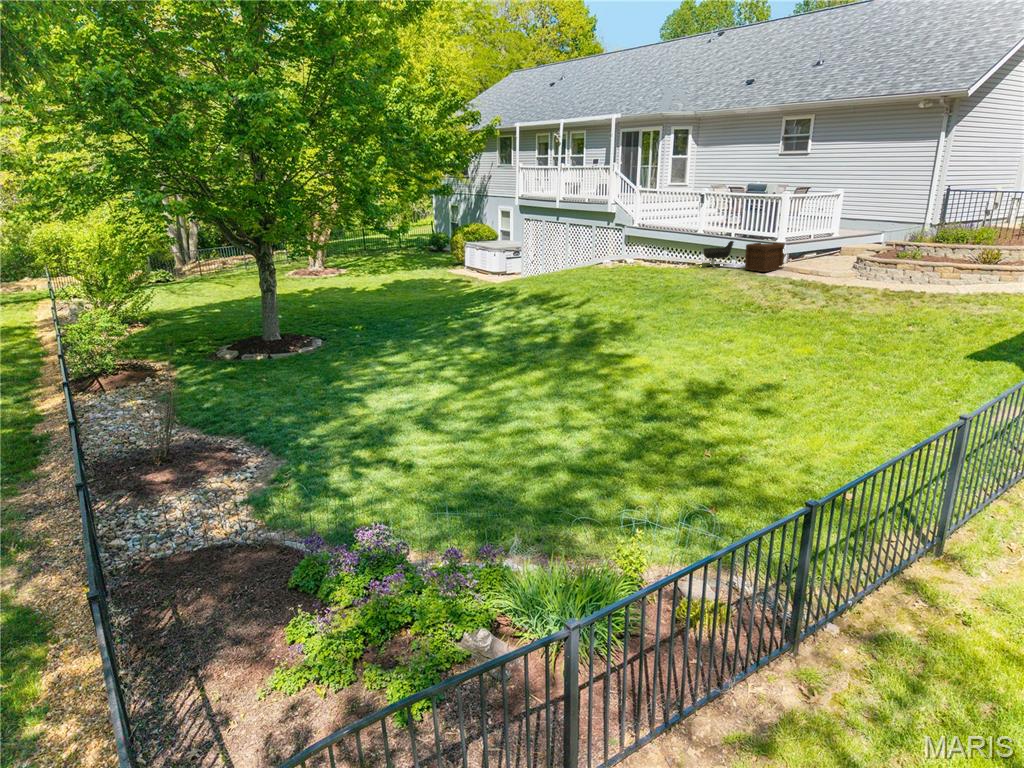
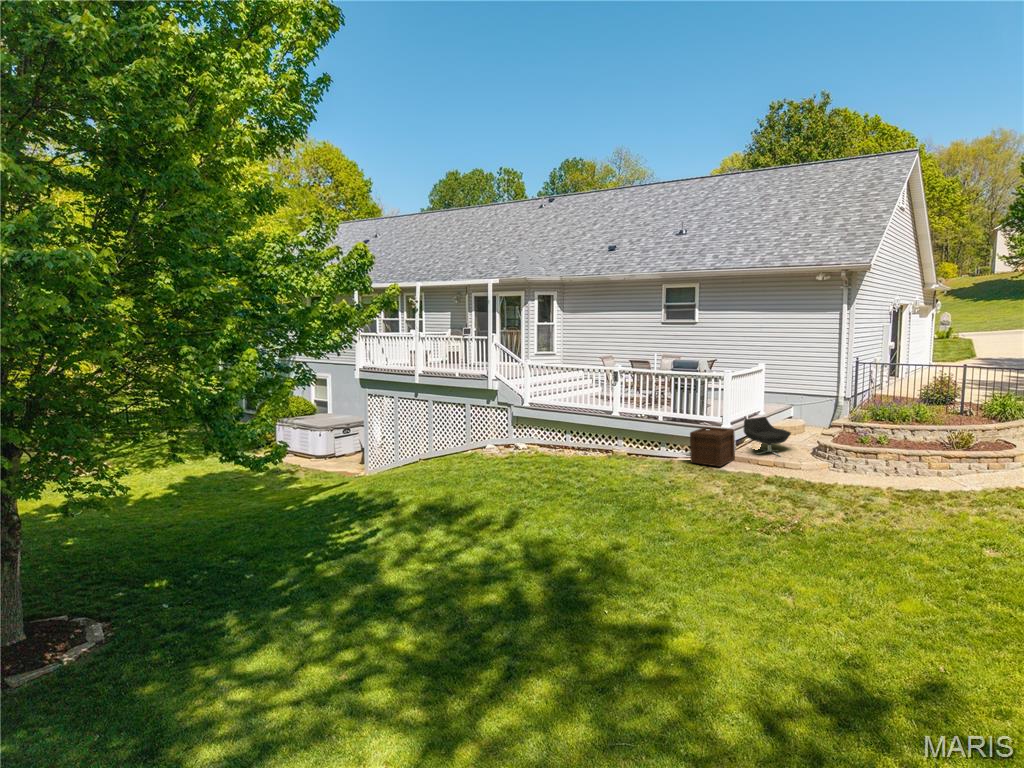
lounge chair: present [704,241,734,267] -> present [744,417,791,455]

